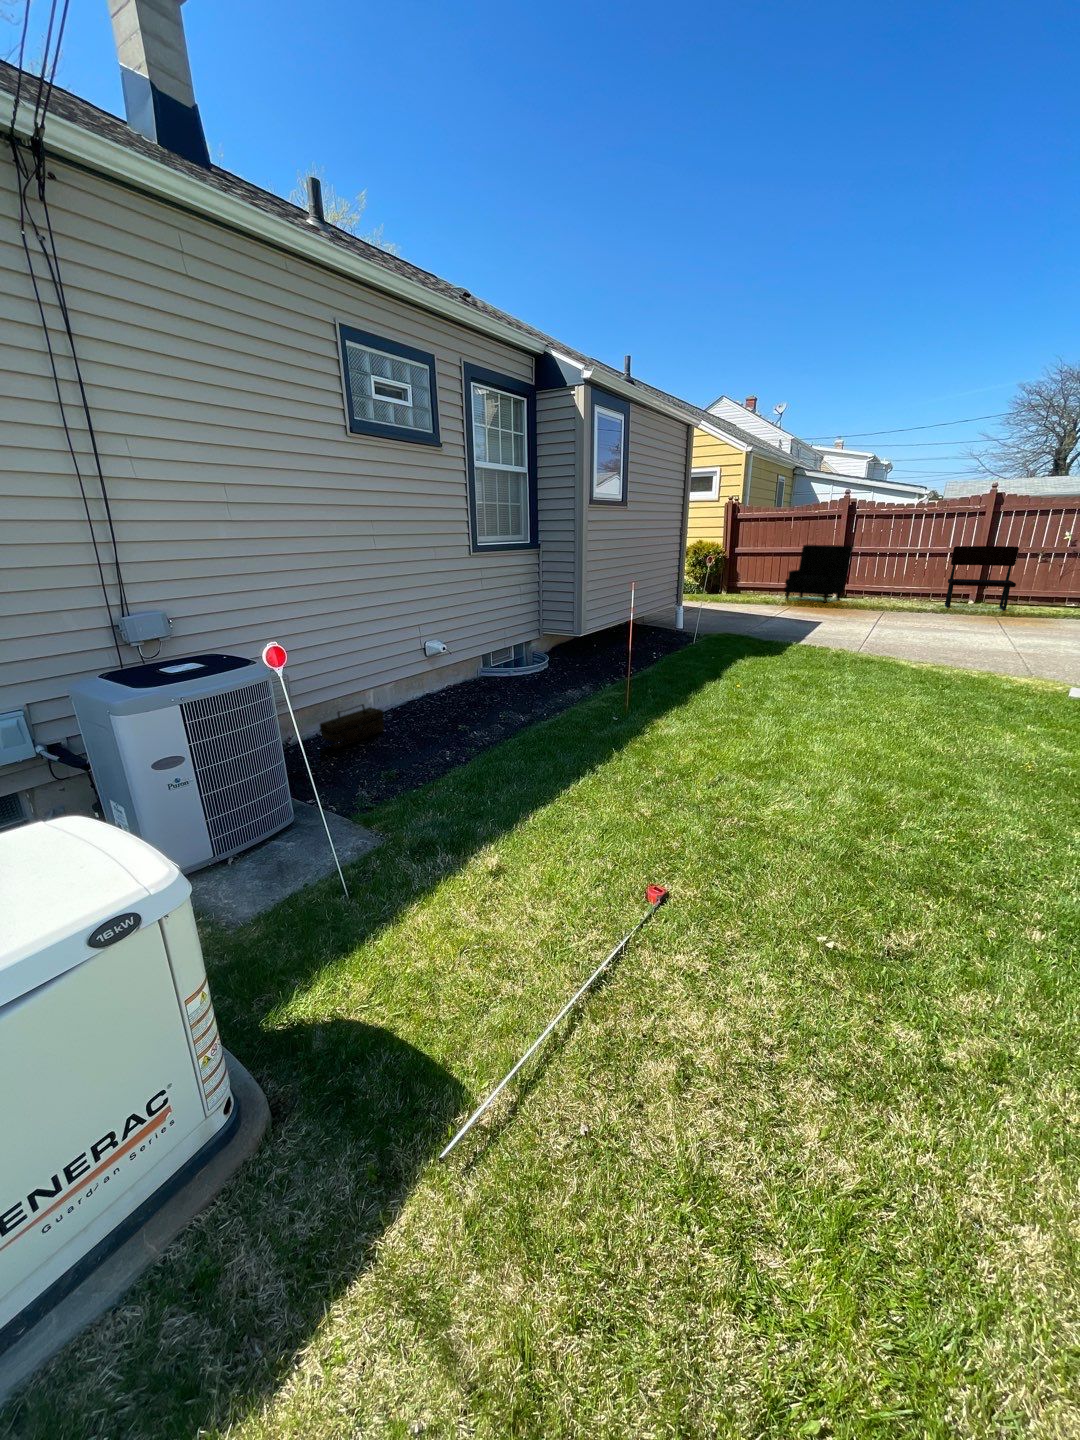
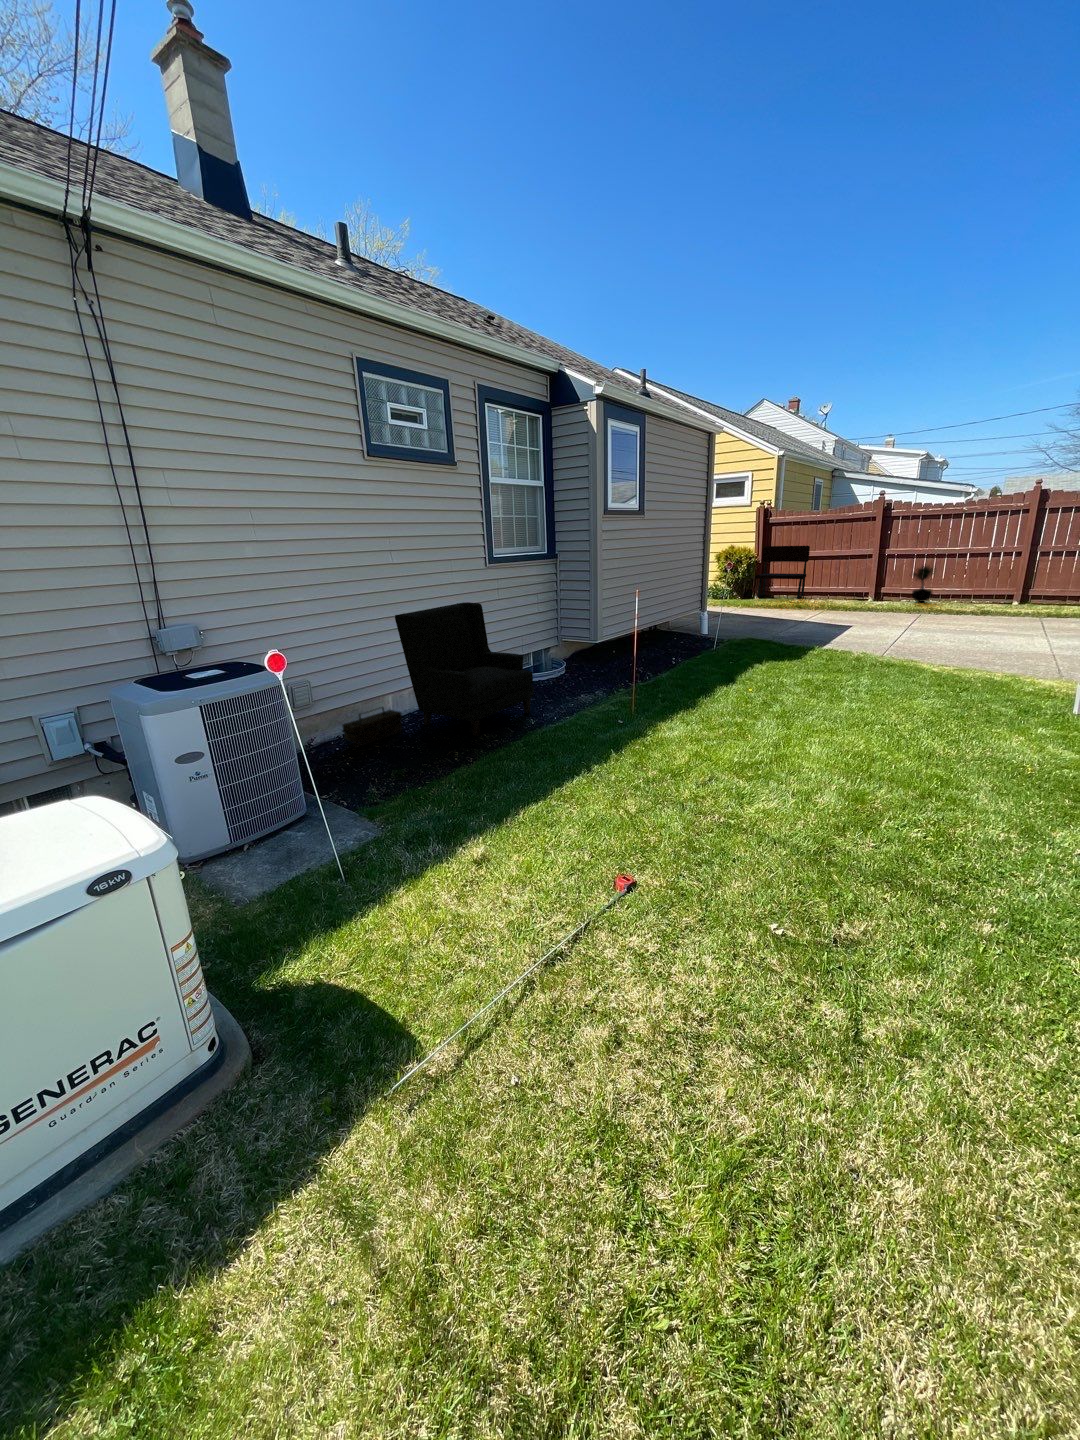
chair: present [784,545,853,603] -> present [395,602,534,736]
bench: present [945,546,1019,610] -> present [755,546,810,598]
potted tree: none [875,561,902,601] -> present [912,565,934,602]

